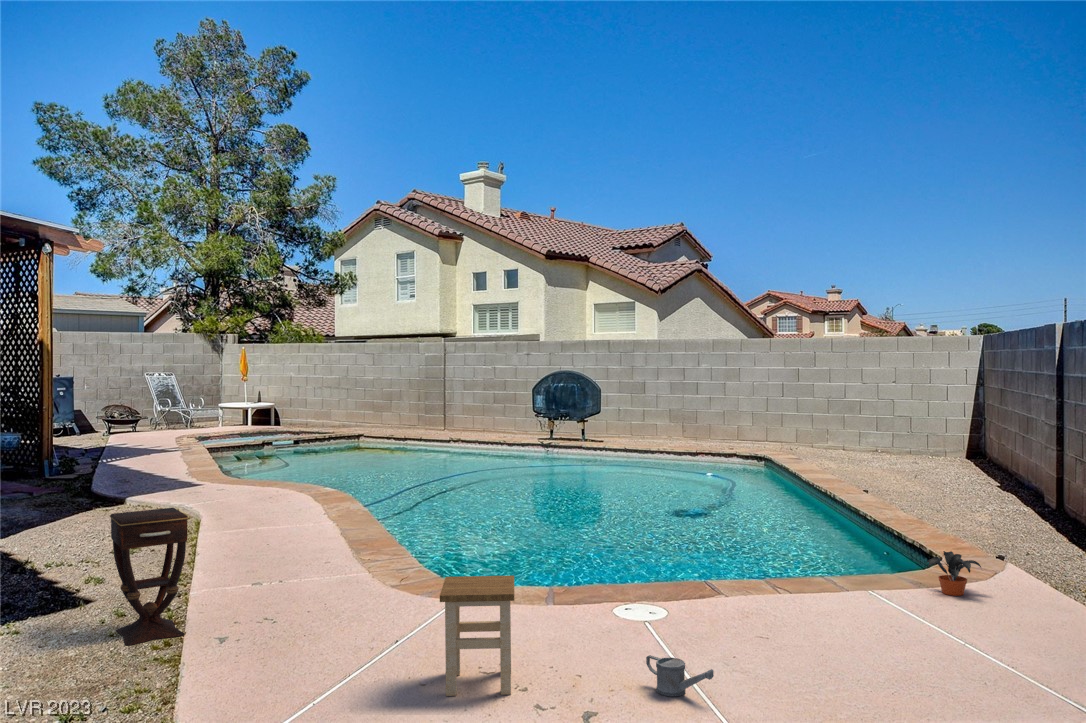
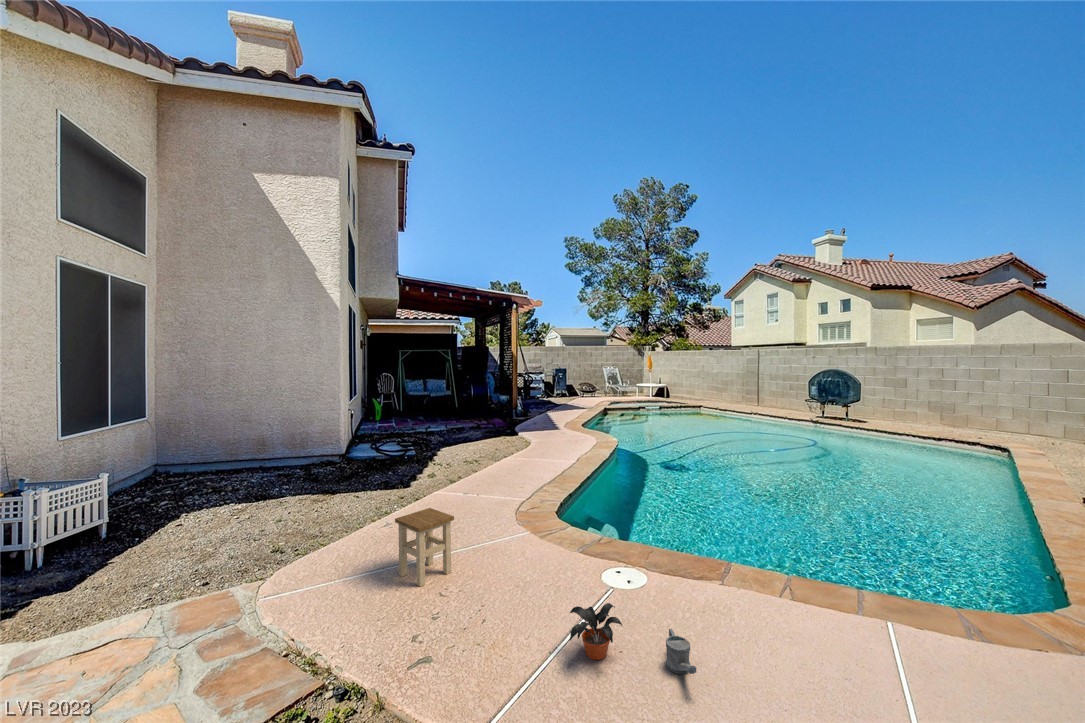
side table: present [110,508,188,645] -> none [375,445,414,506]
potted plant: present [927,551,981,596] -> present [570,603,622,660]
watering can: present [646,655,714,697] -> present [666,629,696,674]

